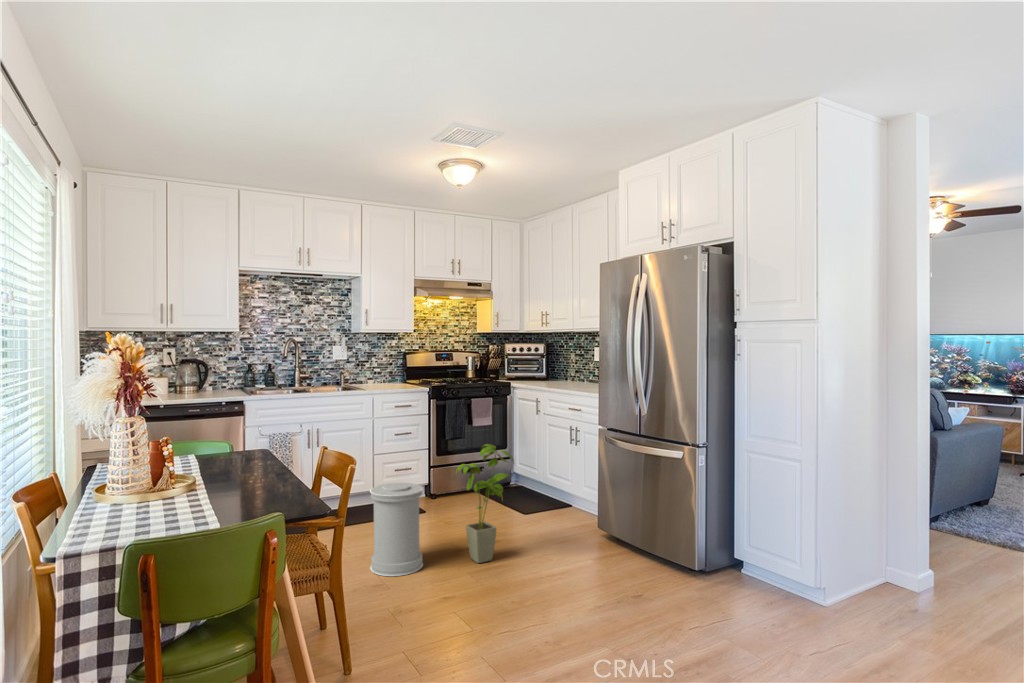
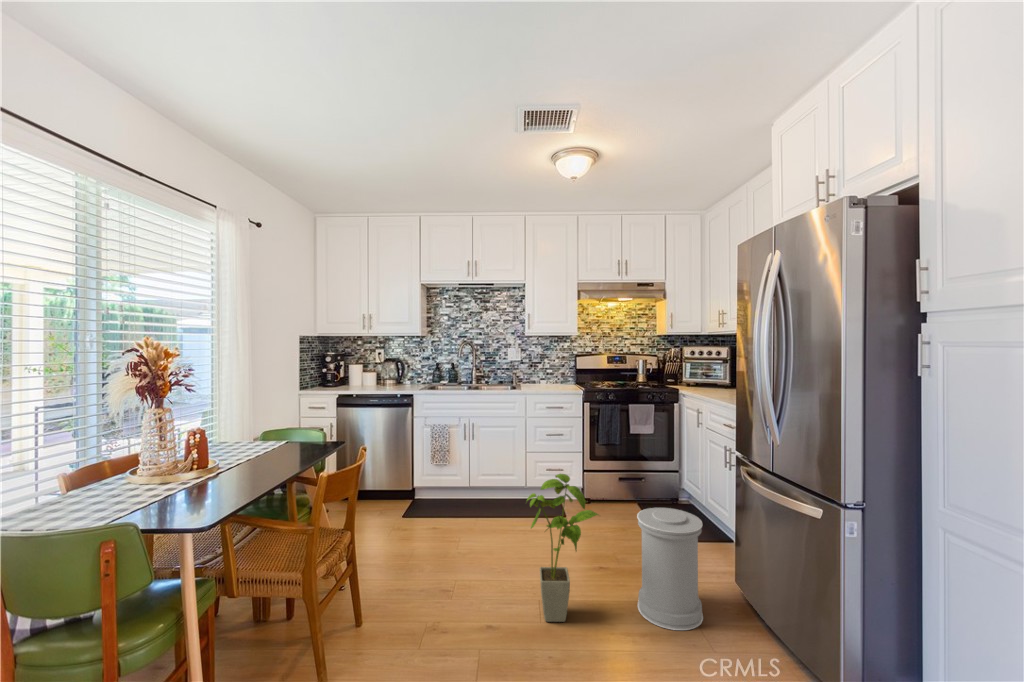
trash can: present [370,483,423,576] -> present [637,508,703,630]

